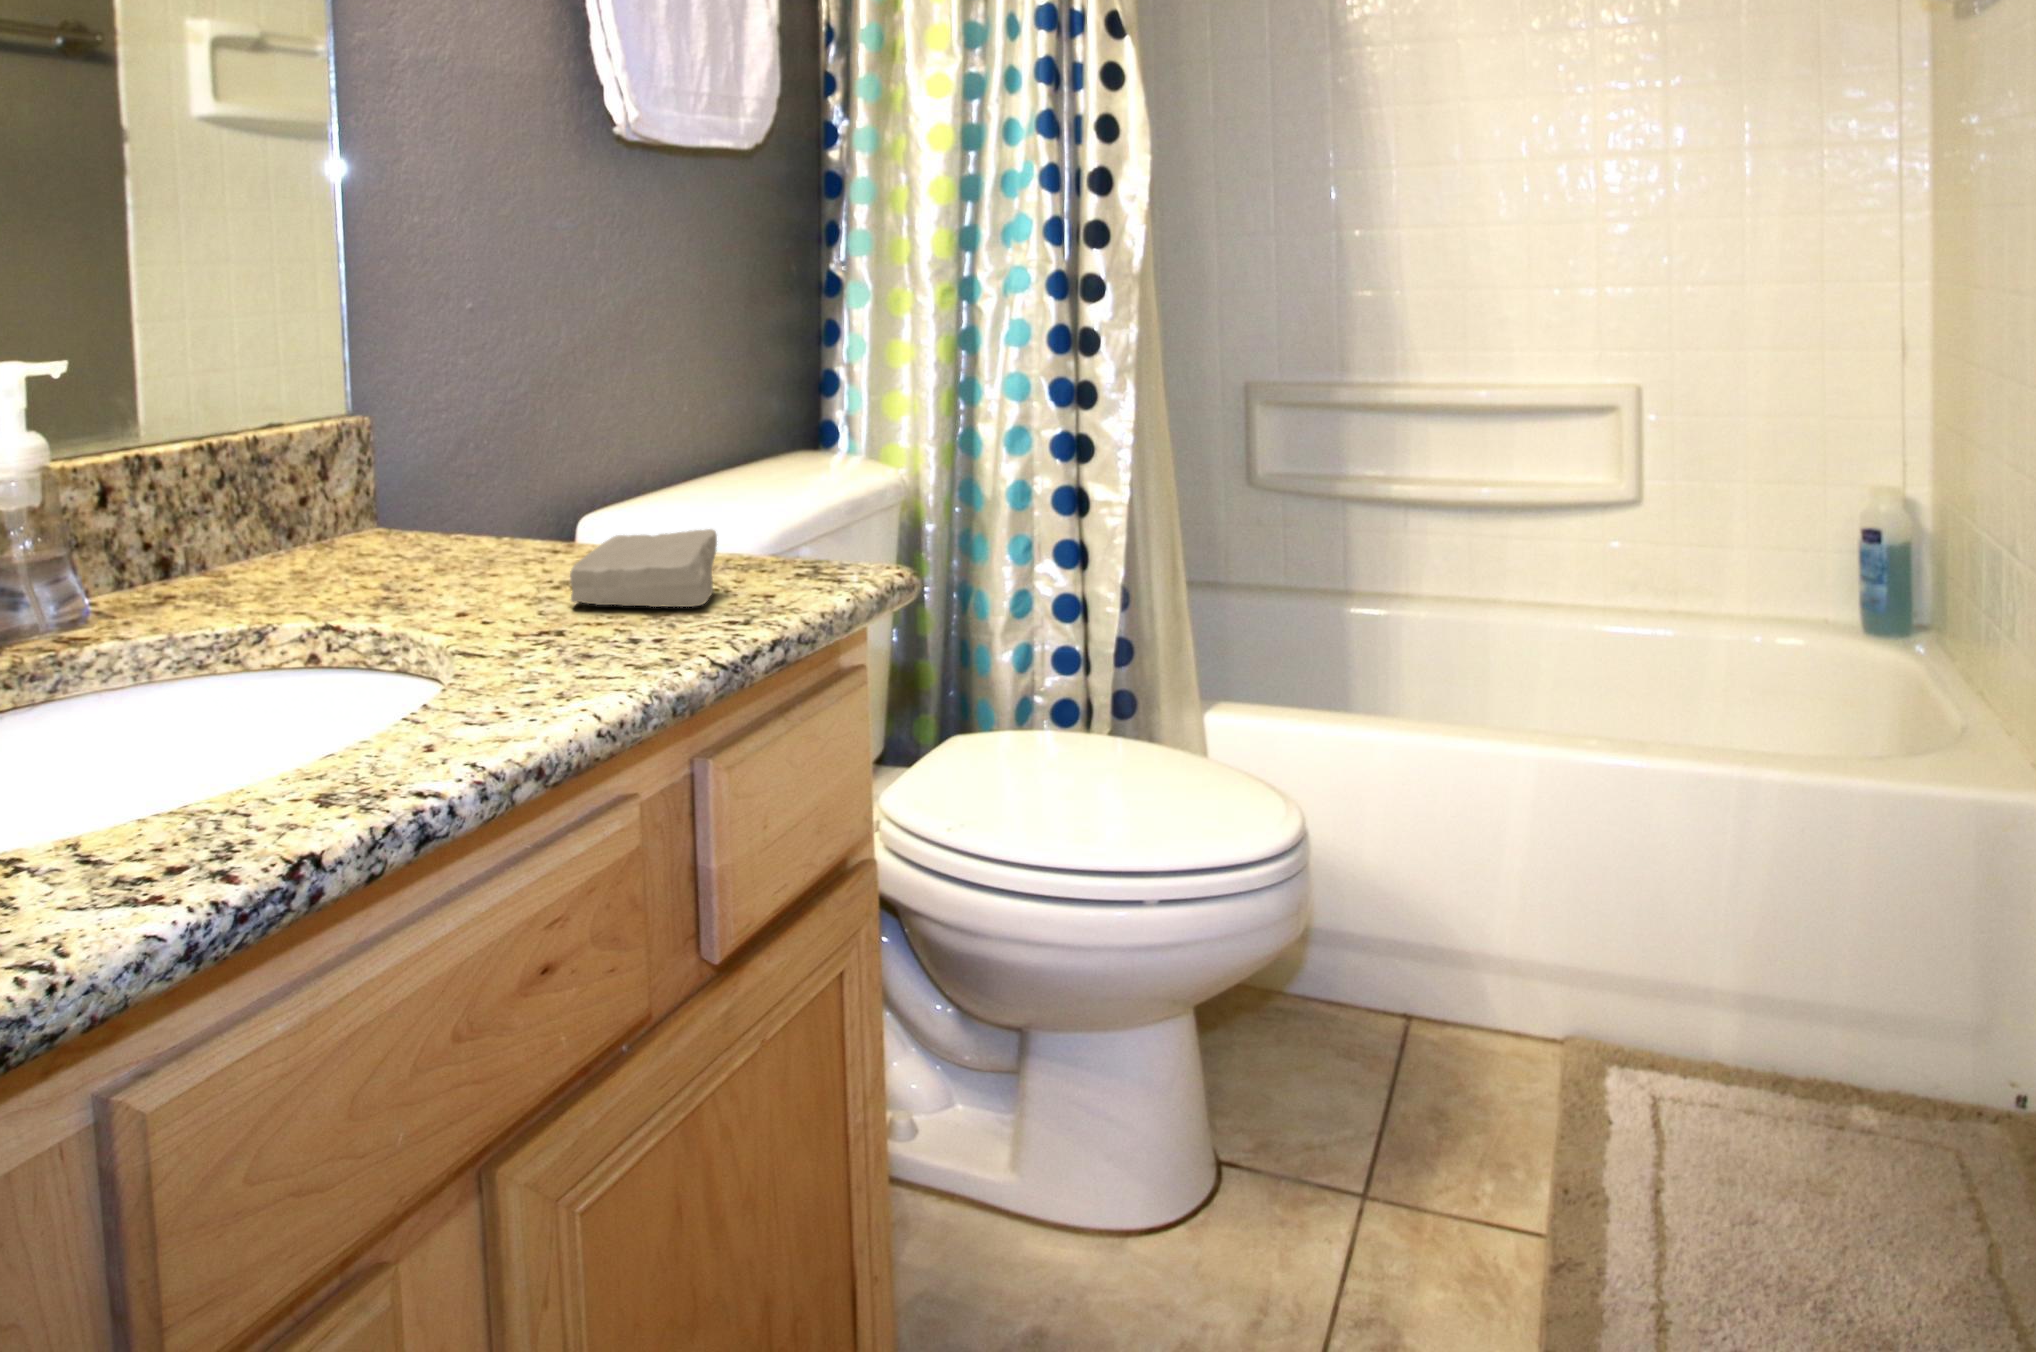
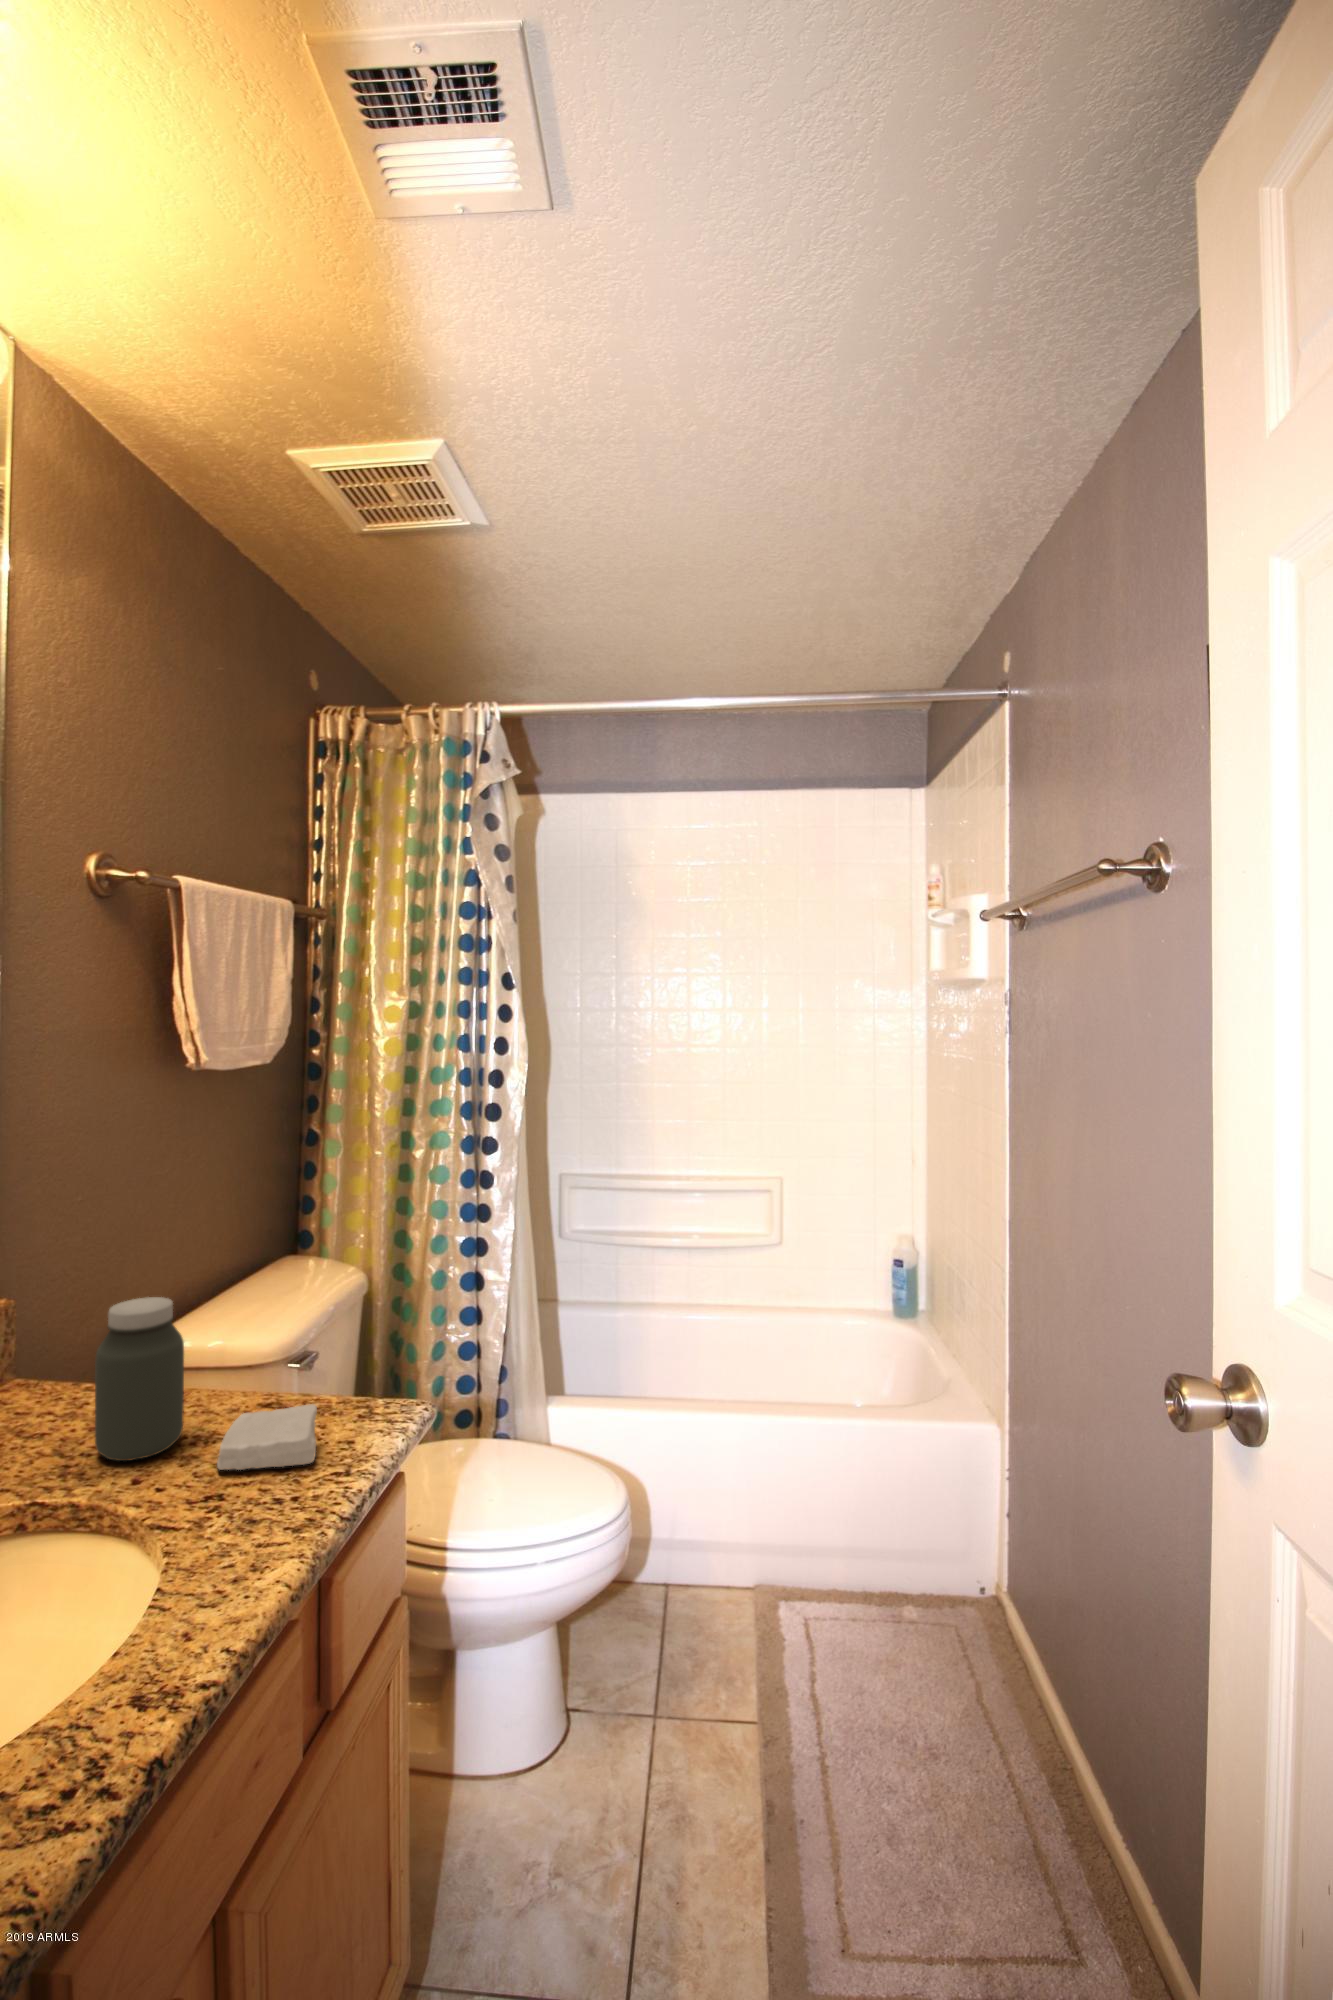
jar: none [422,370,548,589] -> present [95,1297,184,1461]

